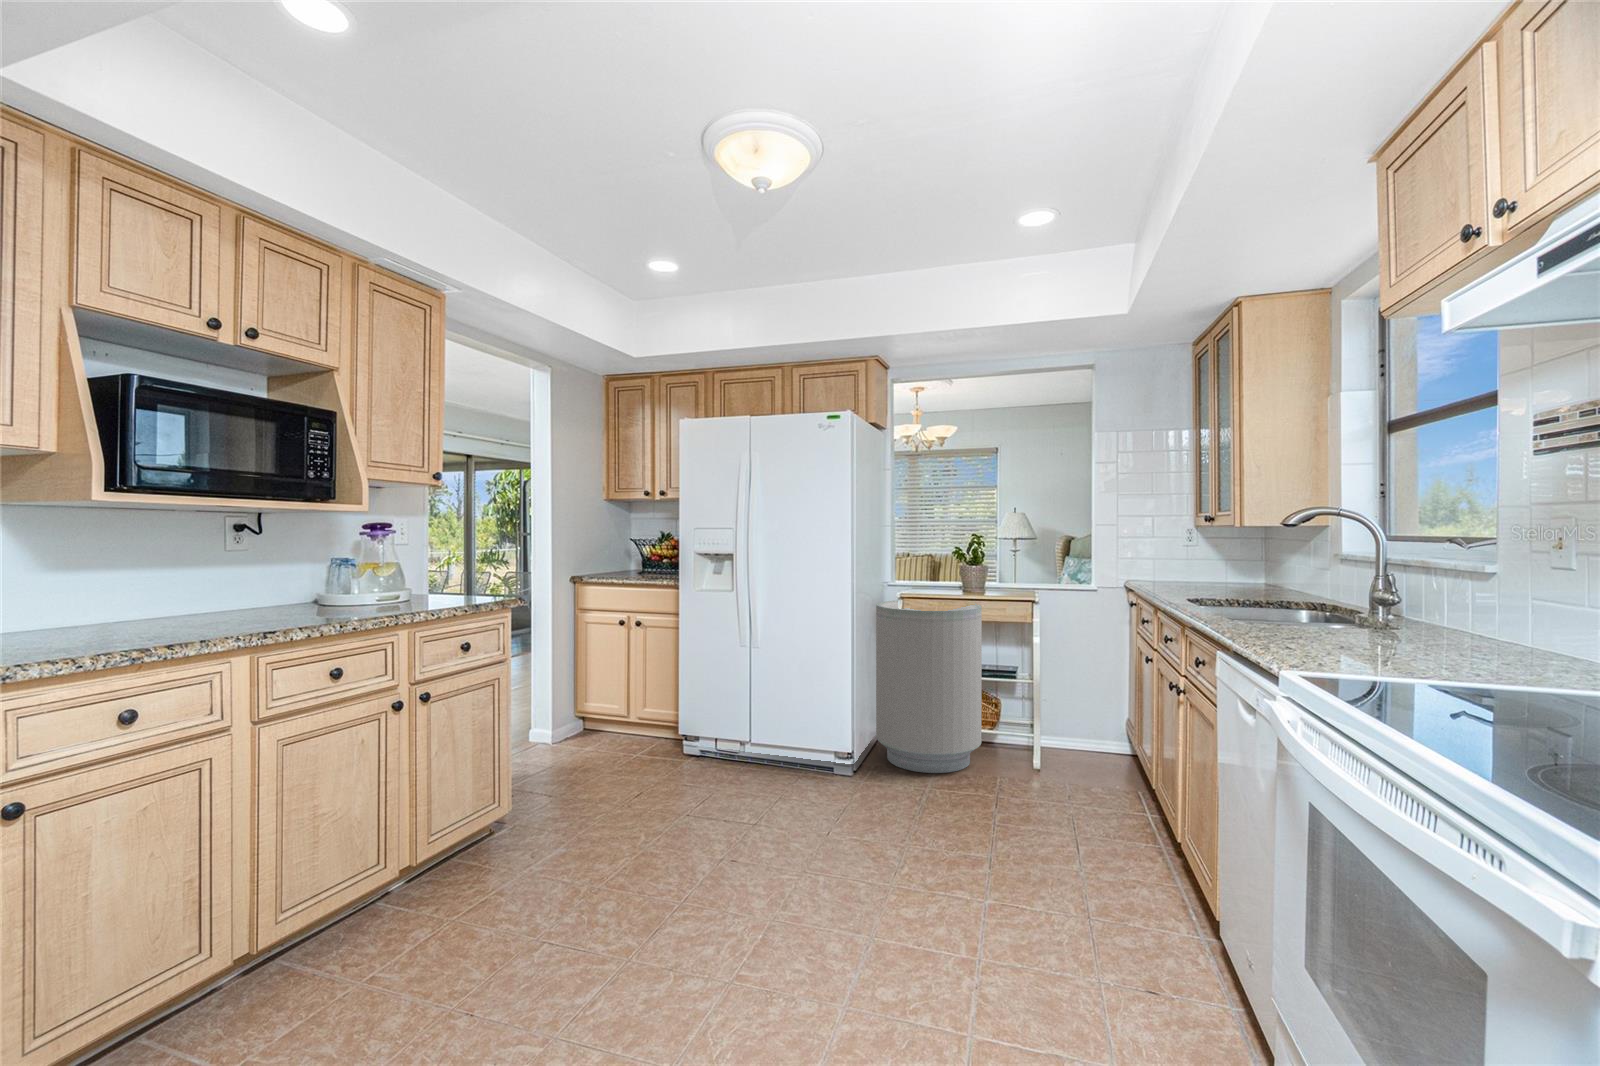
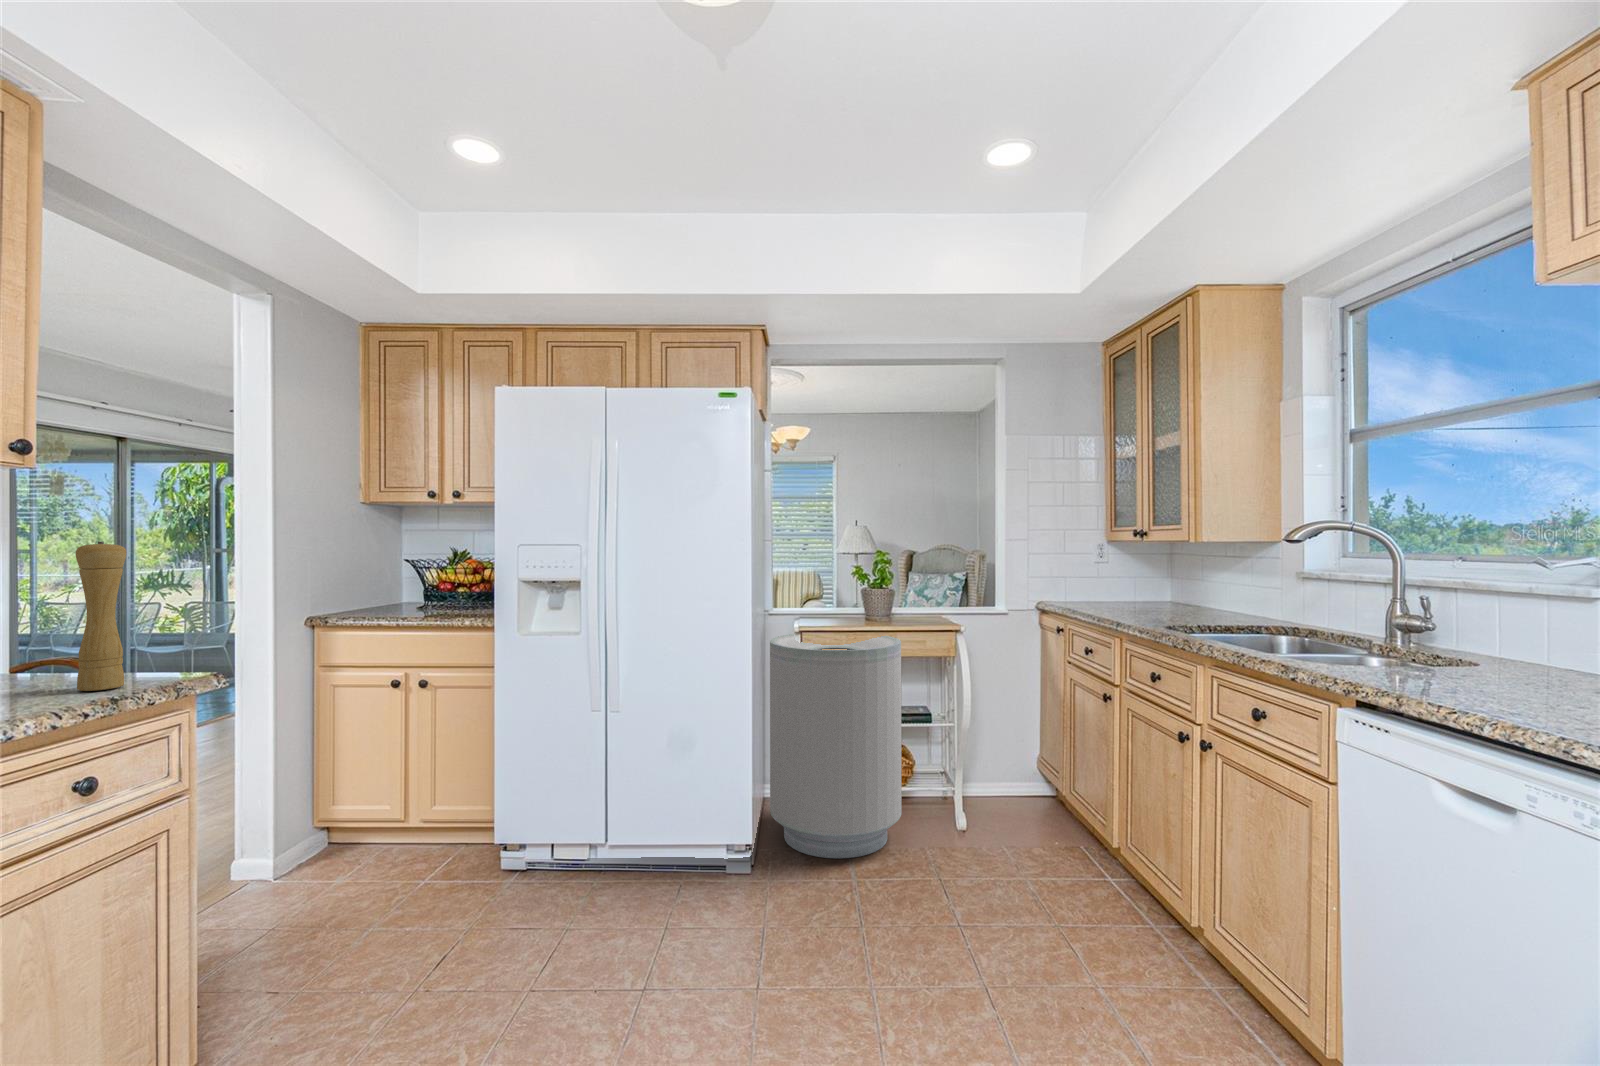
pepper mill: none [450,523,472,602] -> present [75,542,126,691]

